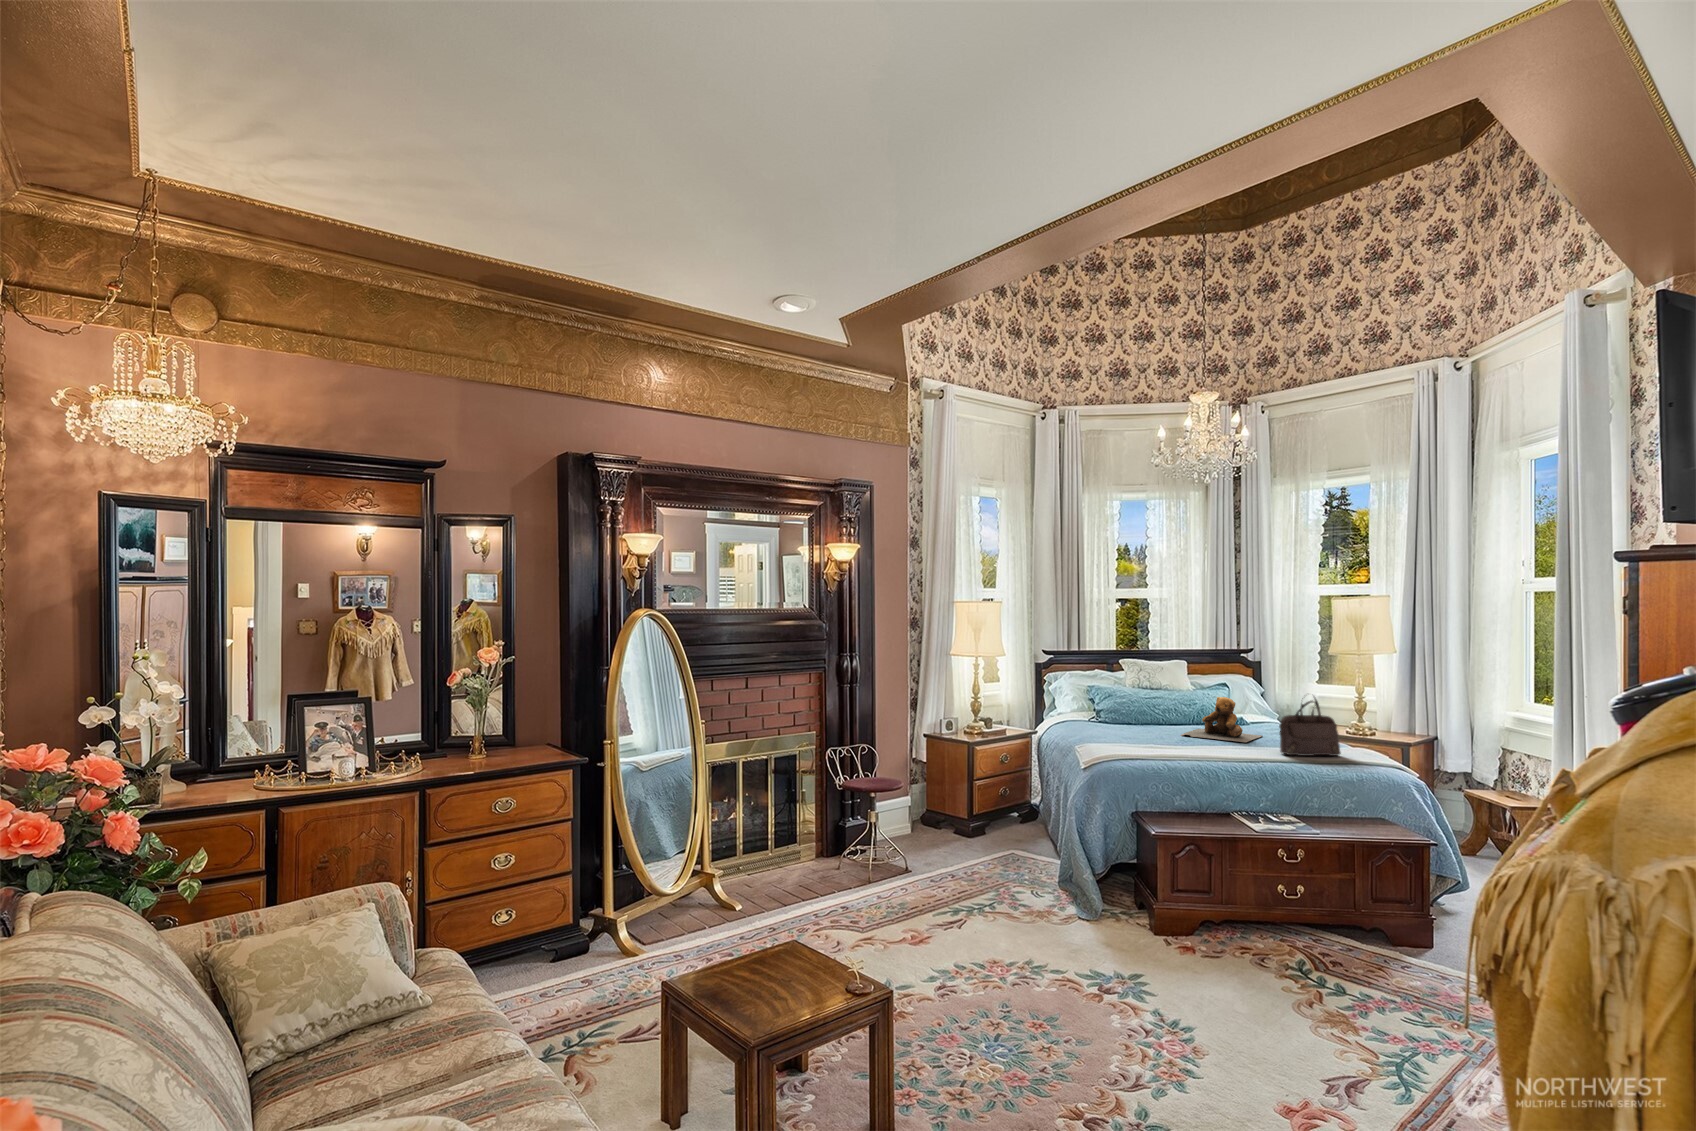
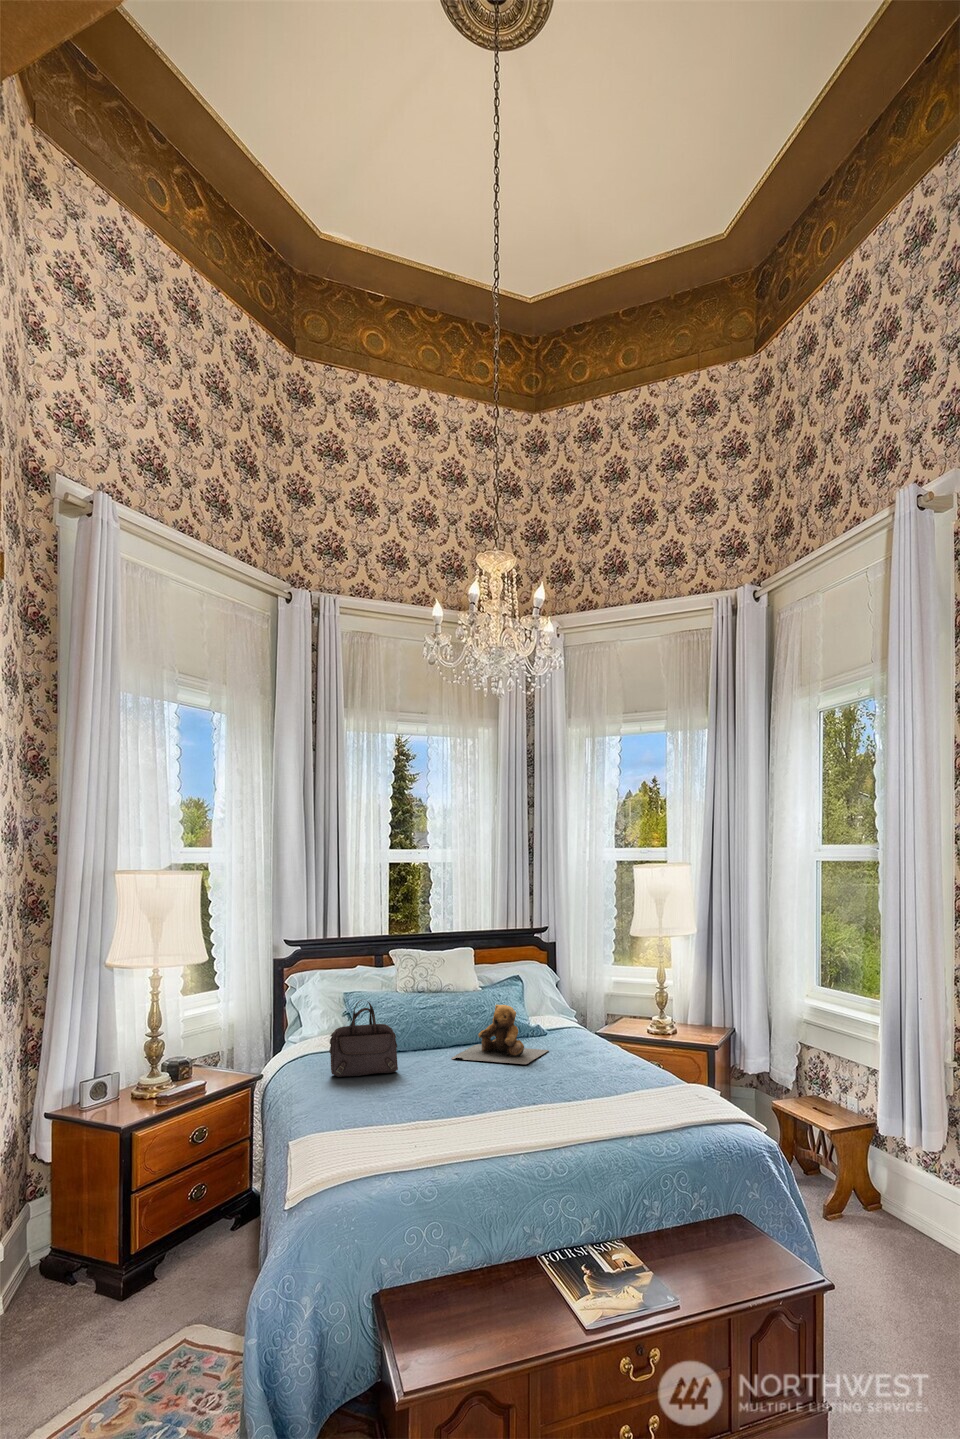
handbag: present [1279,697,1341,756] -> present [329,1000,398,1077]

